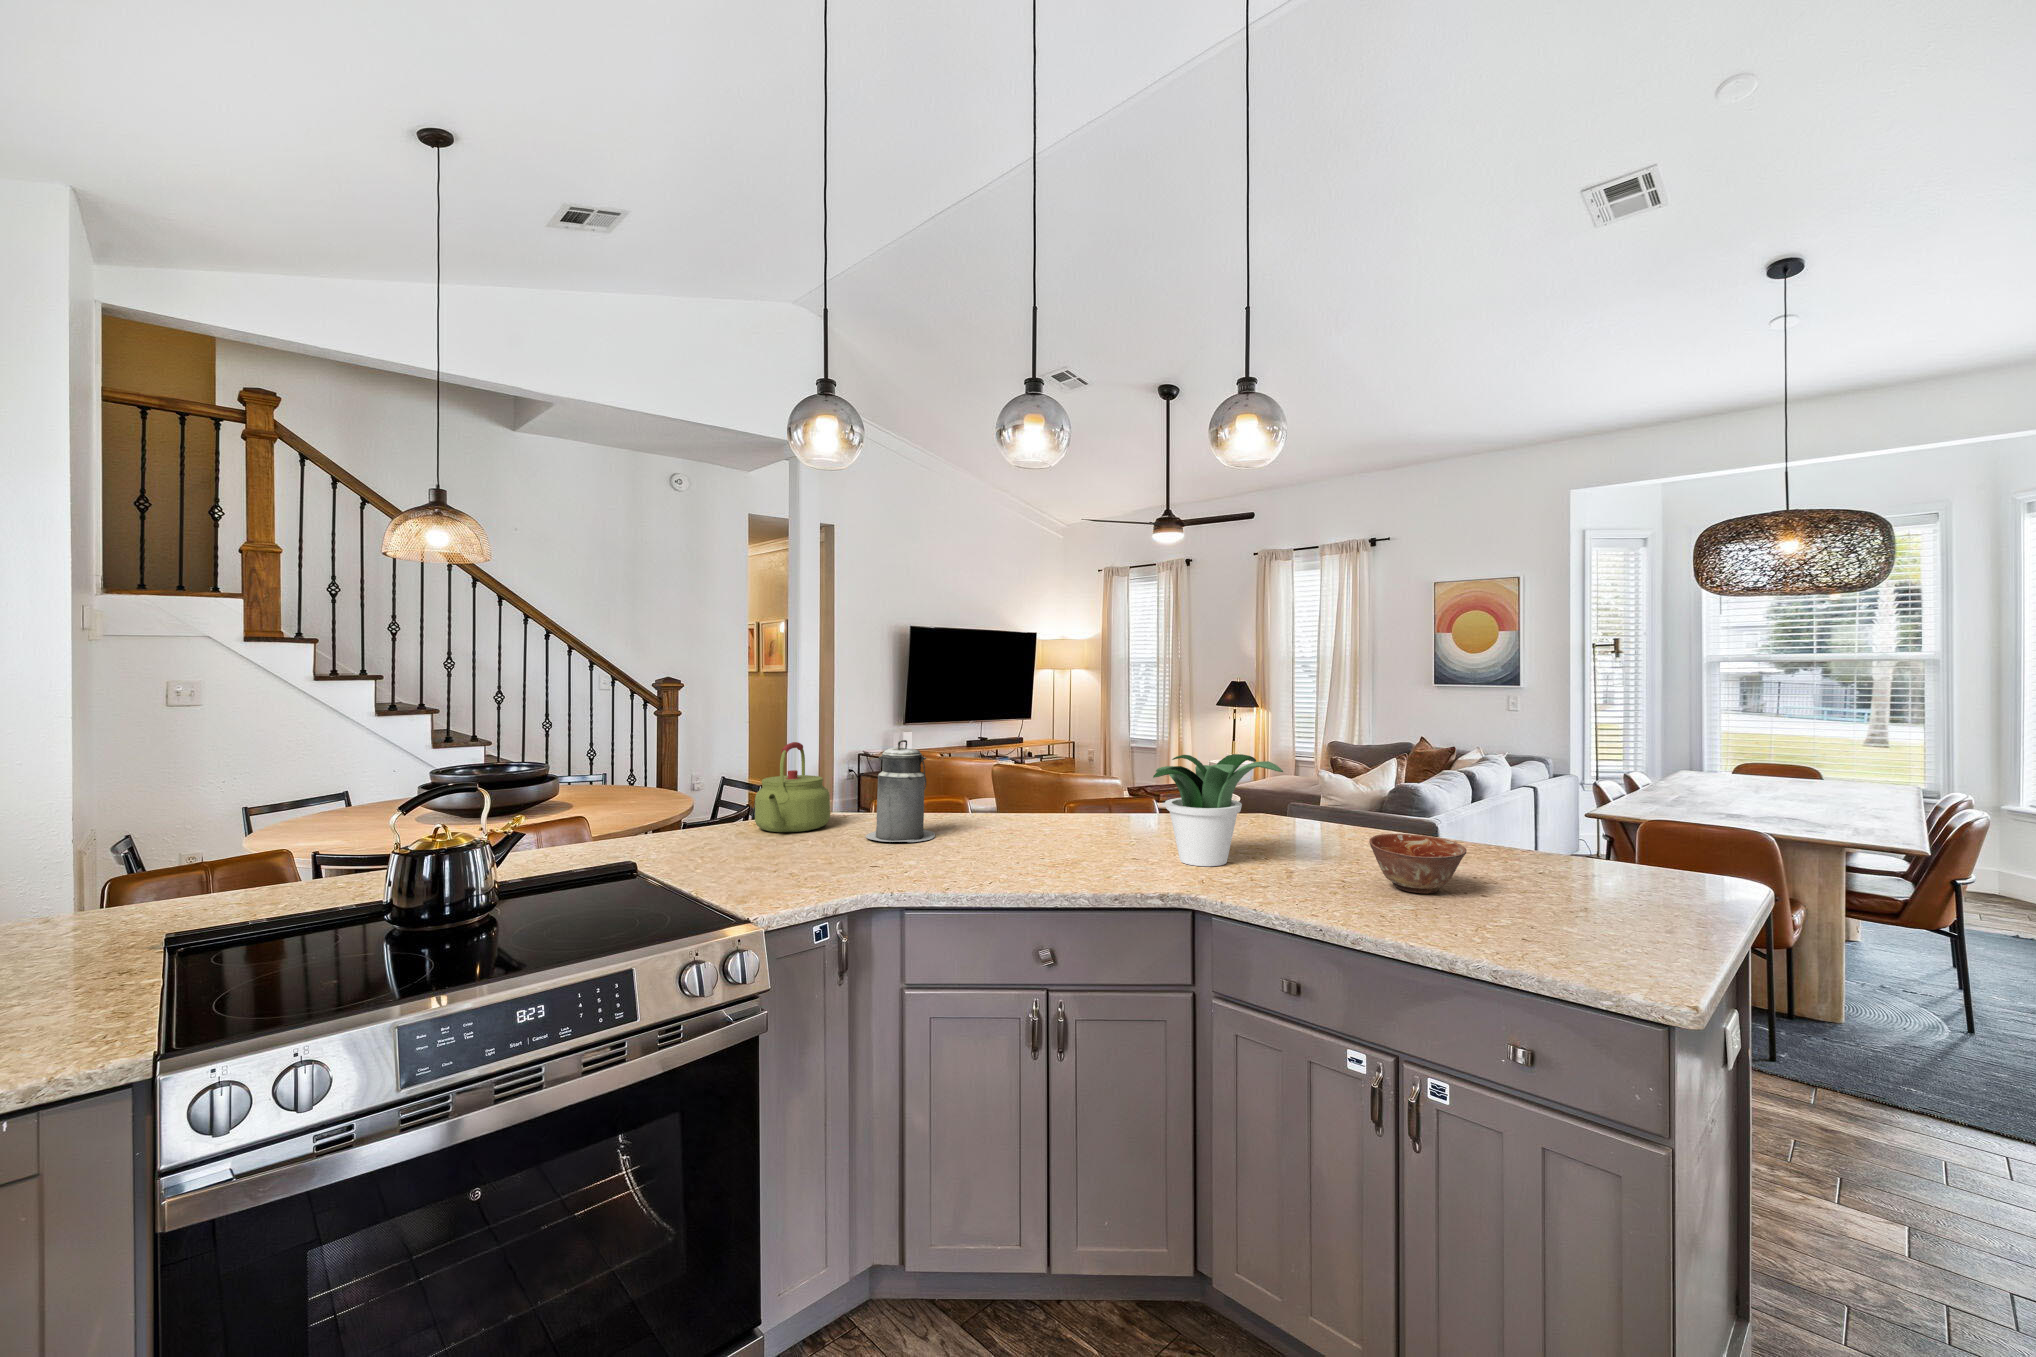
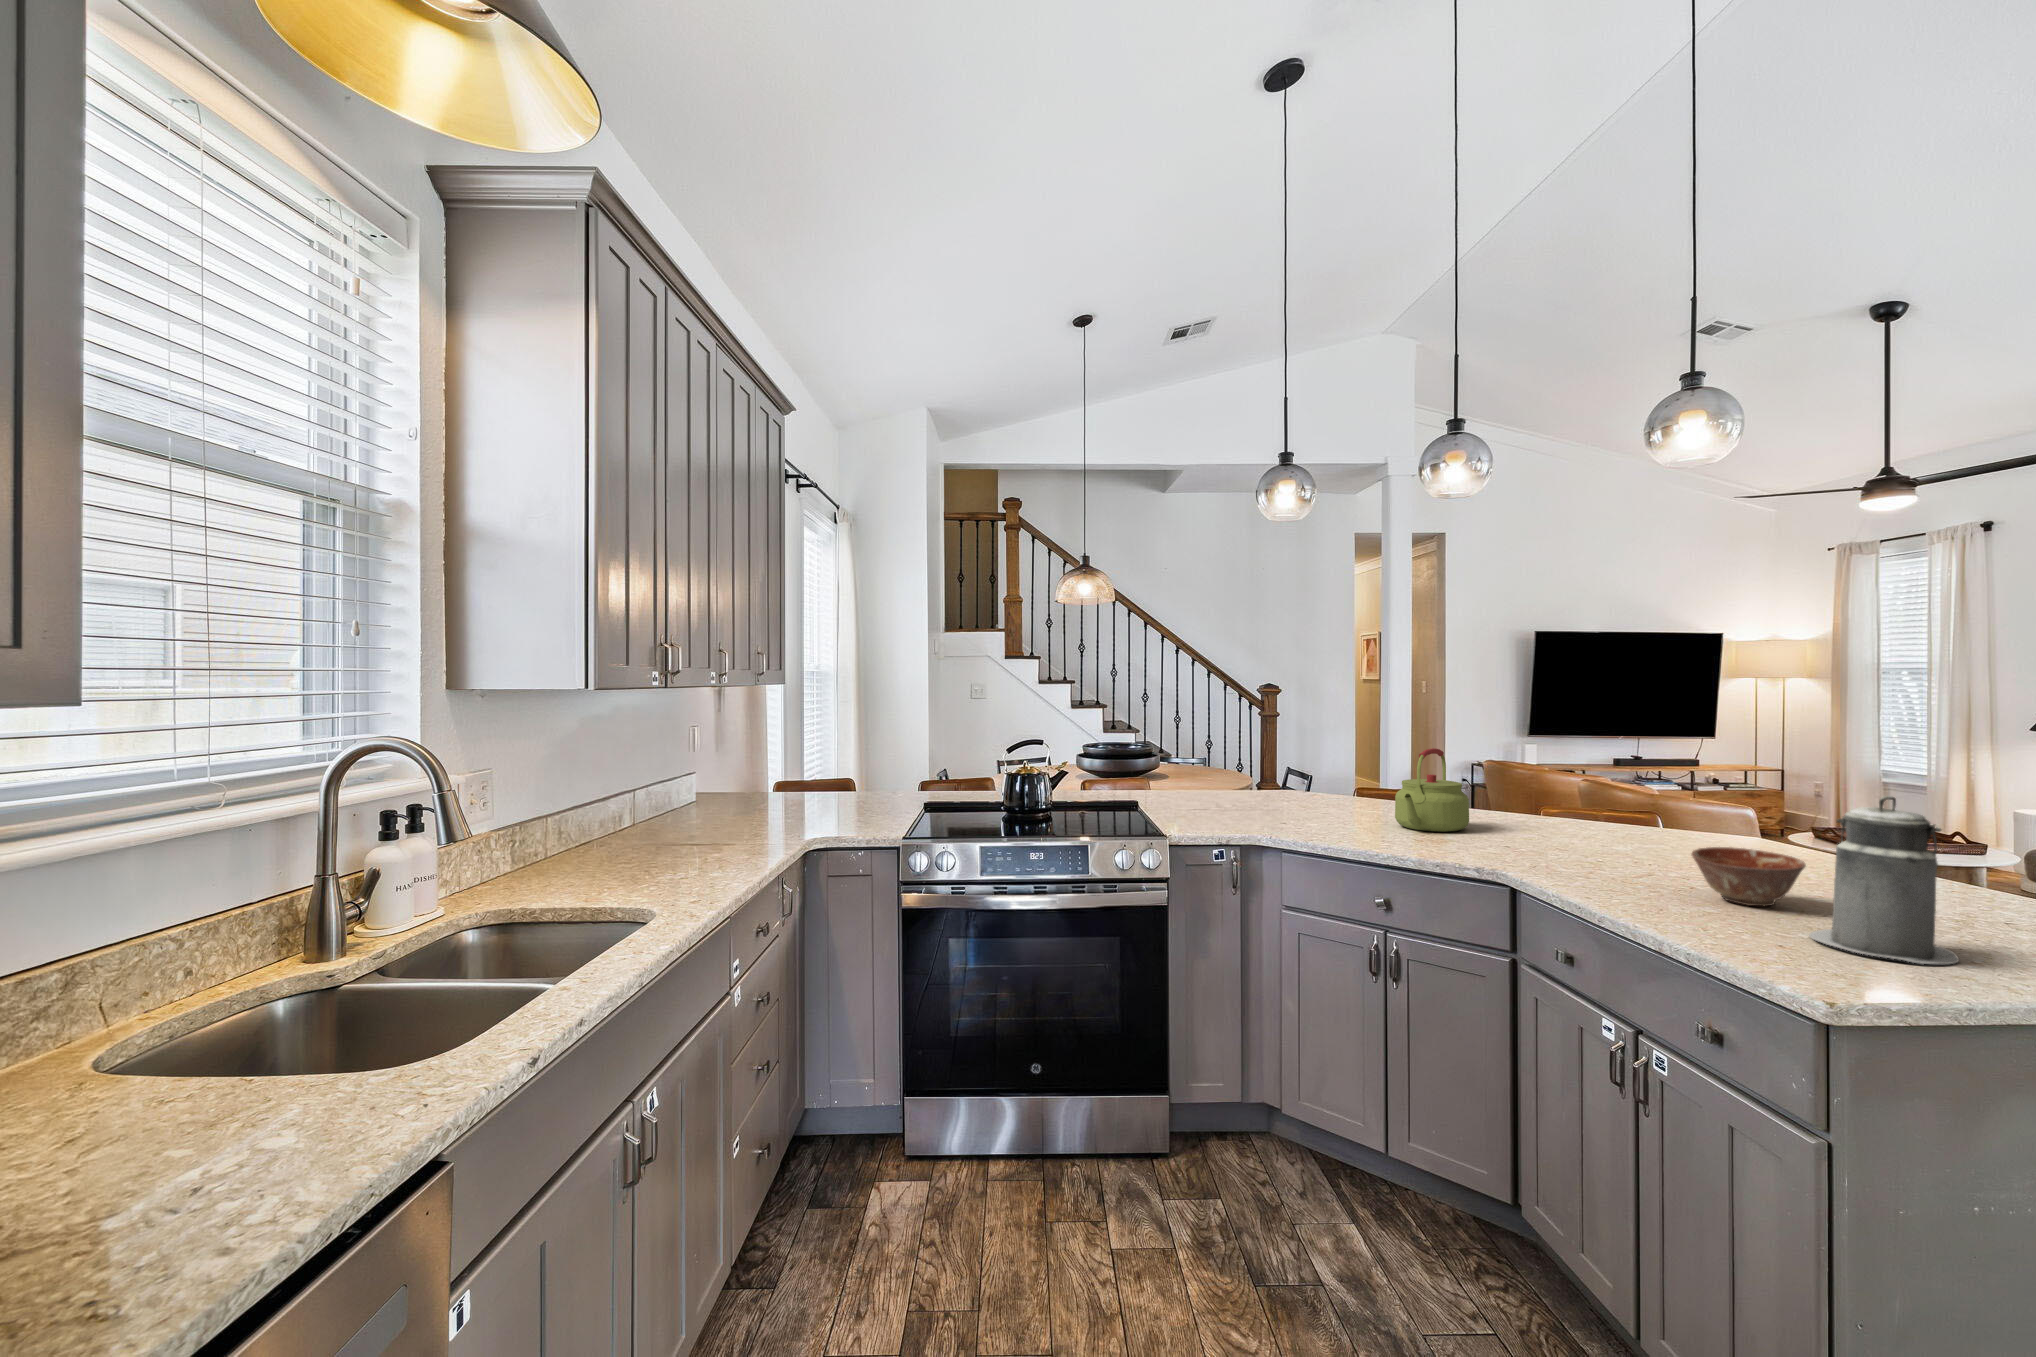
canister: present [865,740,935,842] -> present [1809,796,1959,964]
kettle: present [755,742,830,832] -> present [1395,748,1469,832]
potted plant: present [1153,754,1283,866] -> none [1502,759,1642,862]

